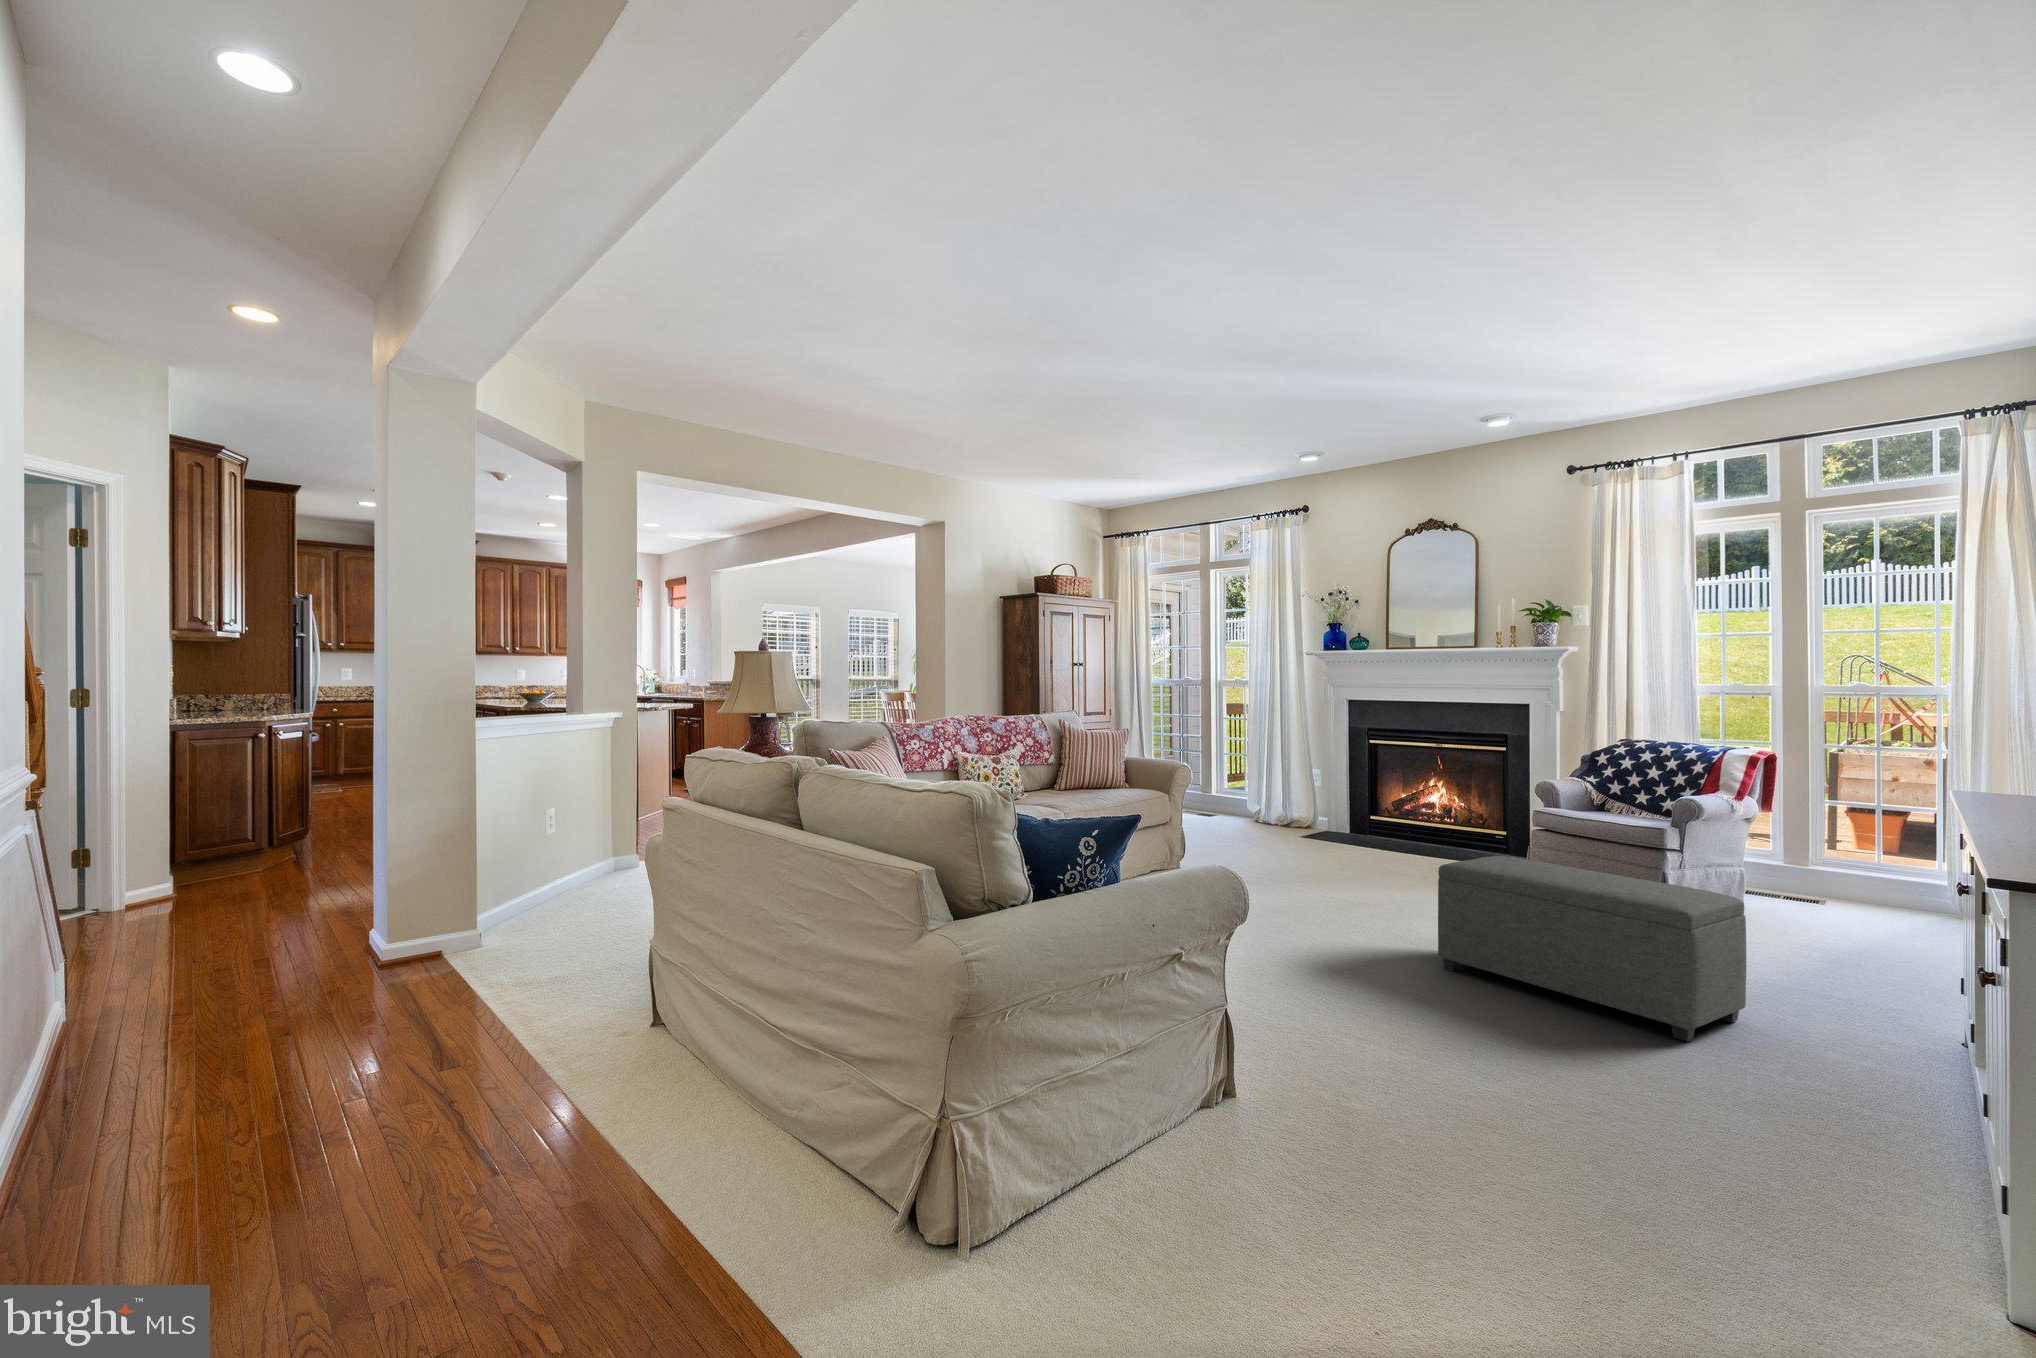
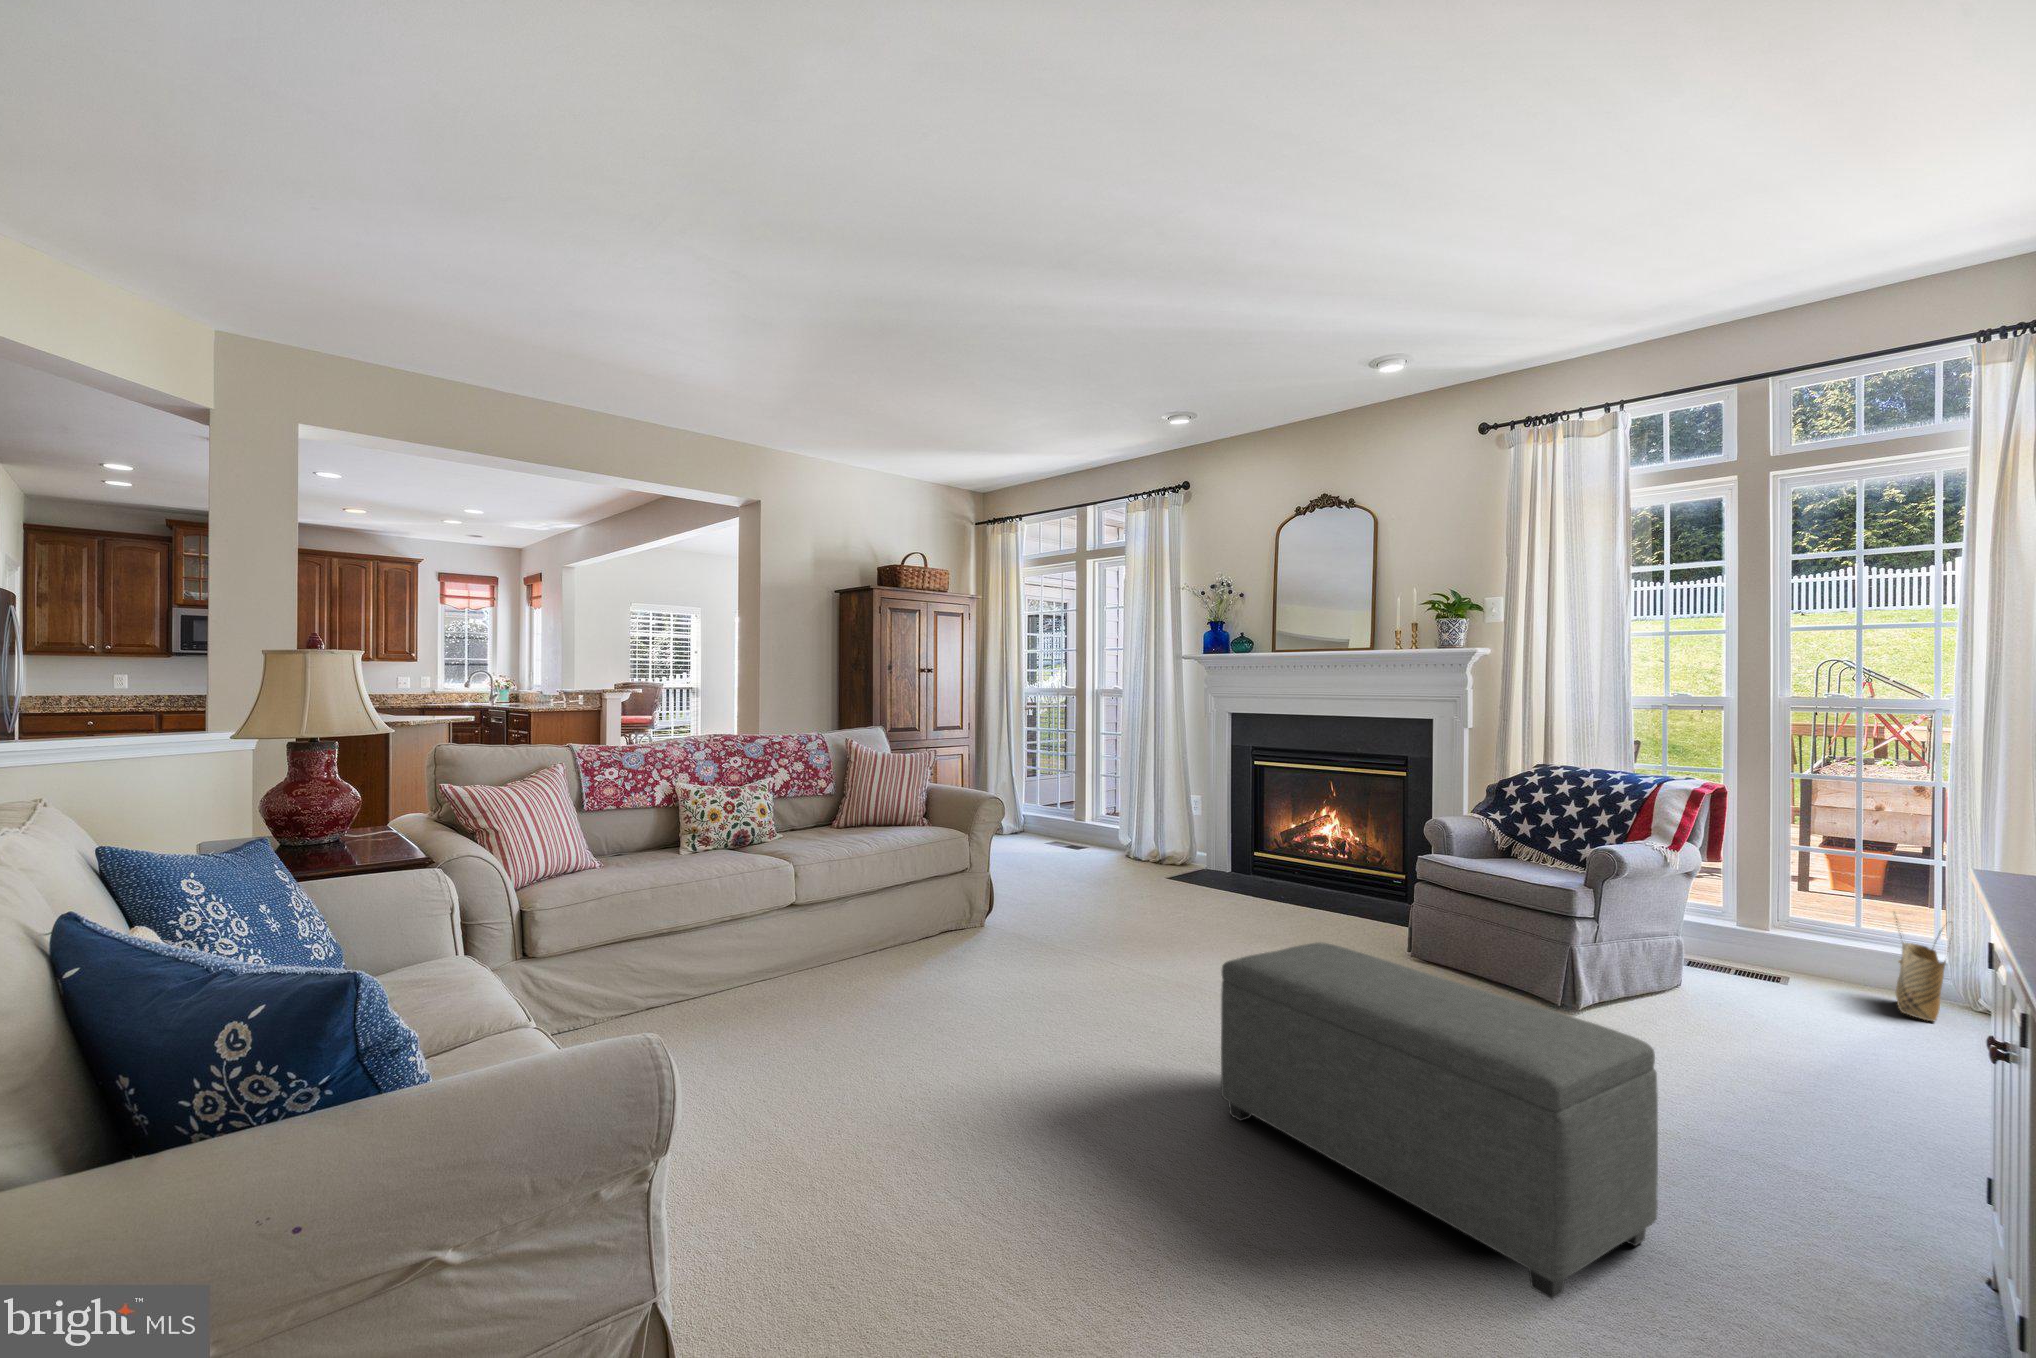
woven basket: none [1899,844,1944,922] -> present [1894,912,1949,1021]

